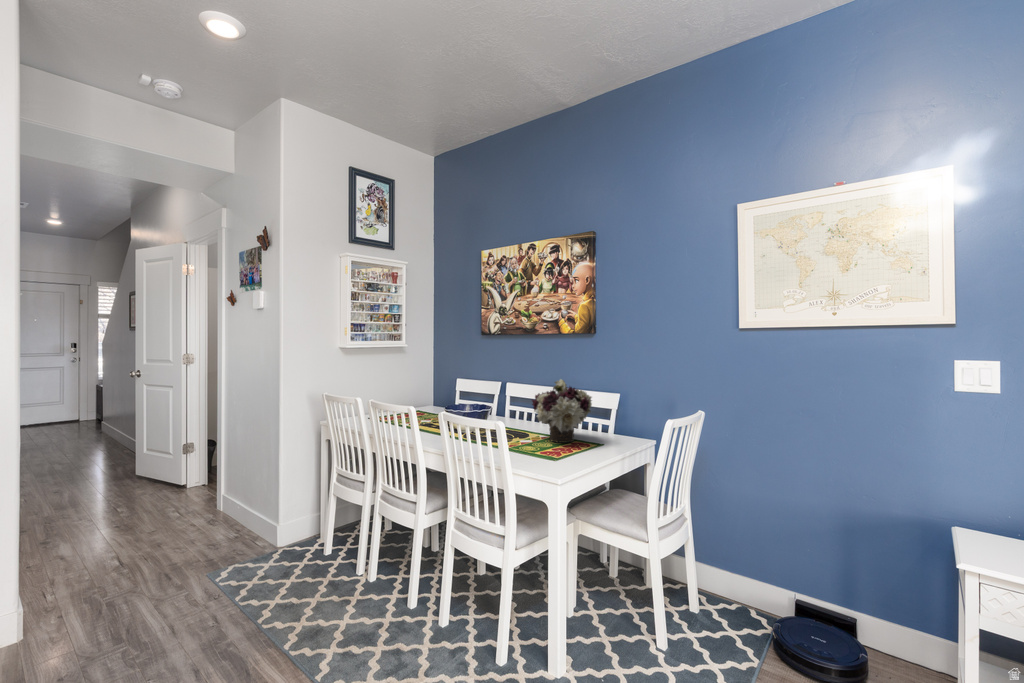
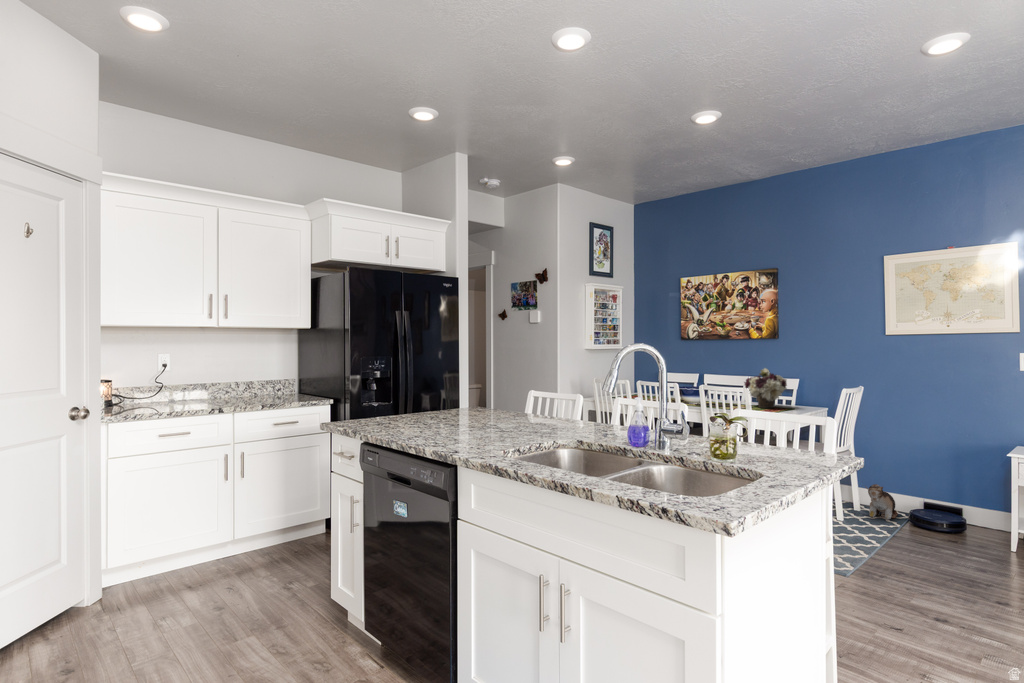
plush toy: none [699,579,753,640] -> present [866,484,898,520]

